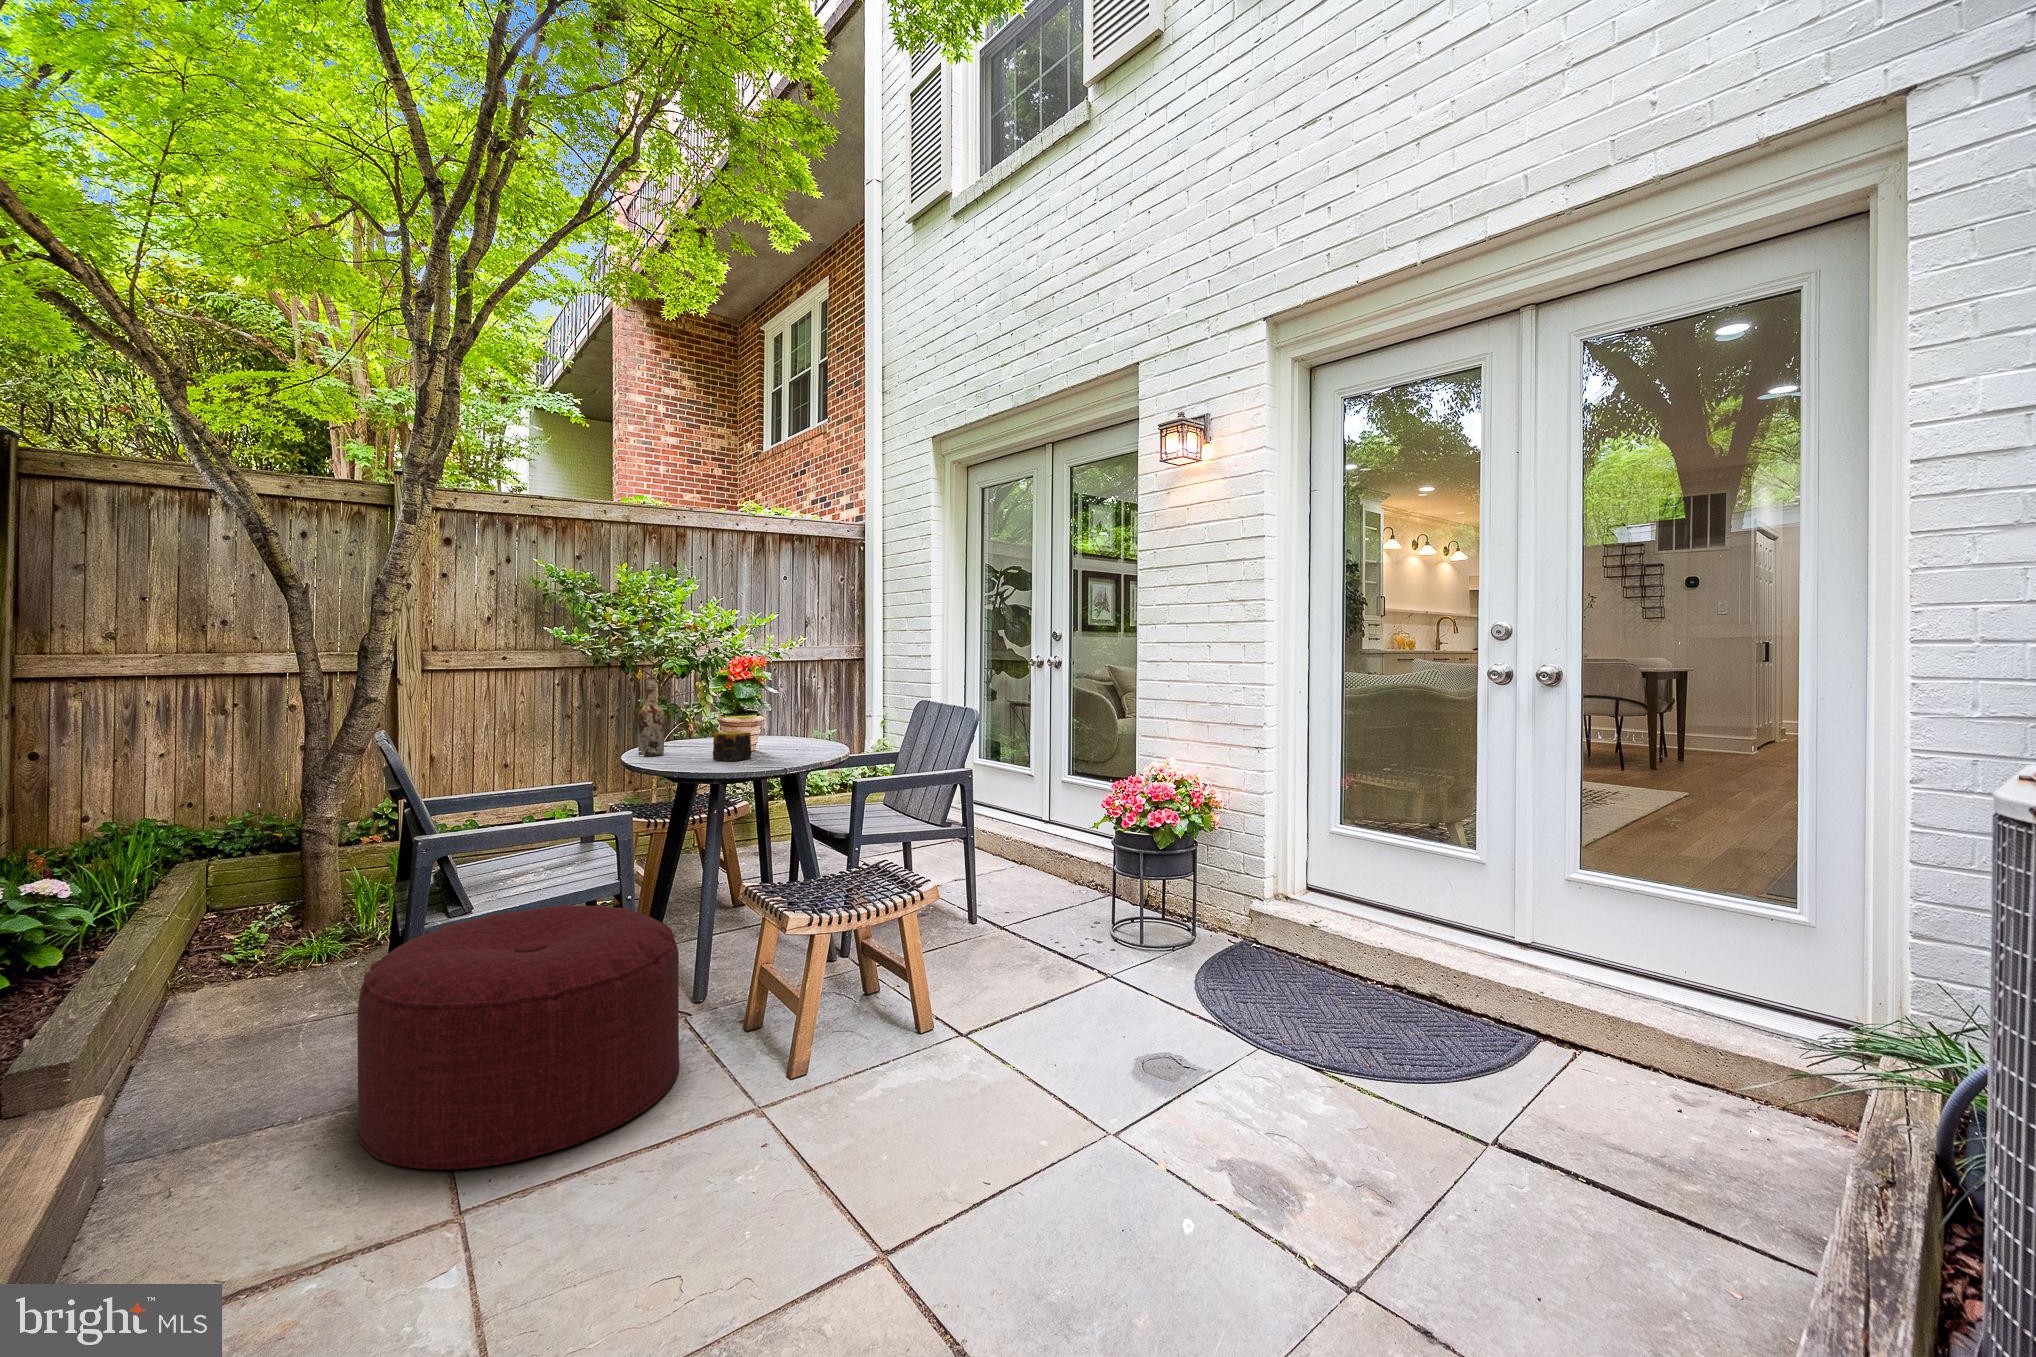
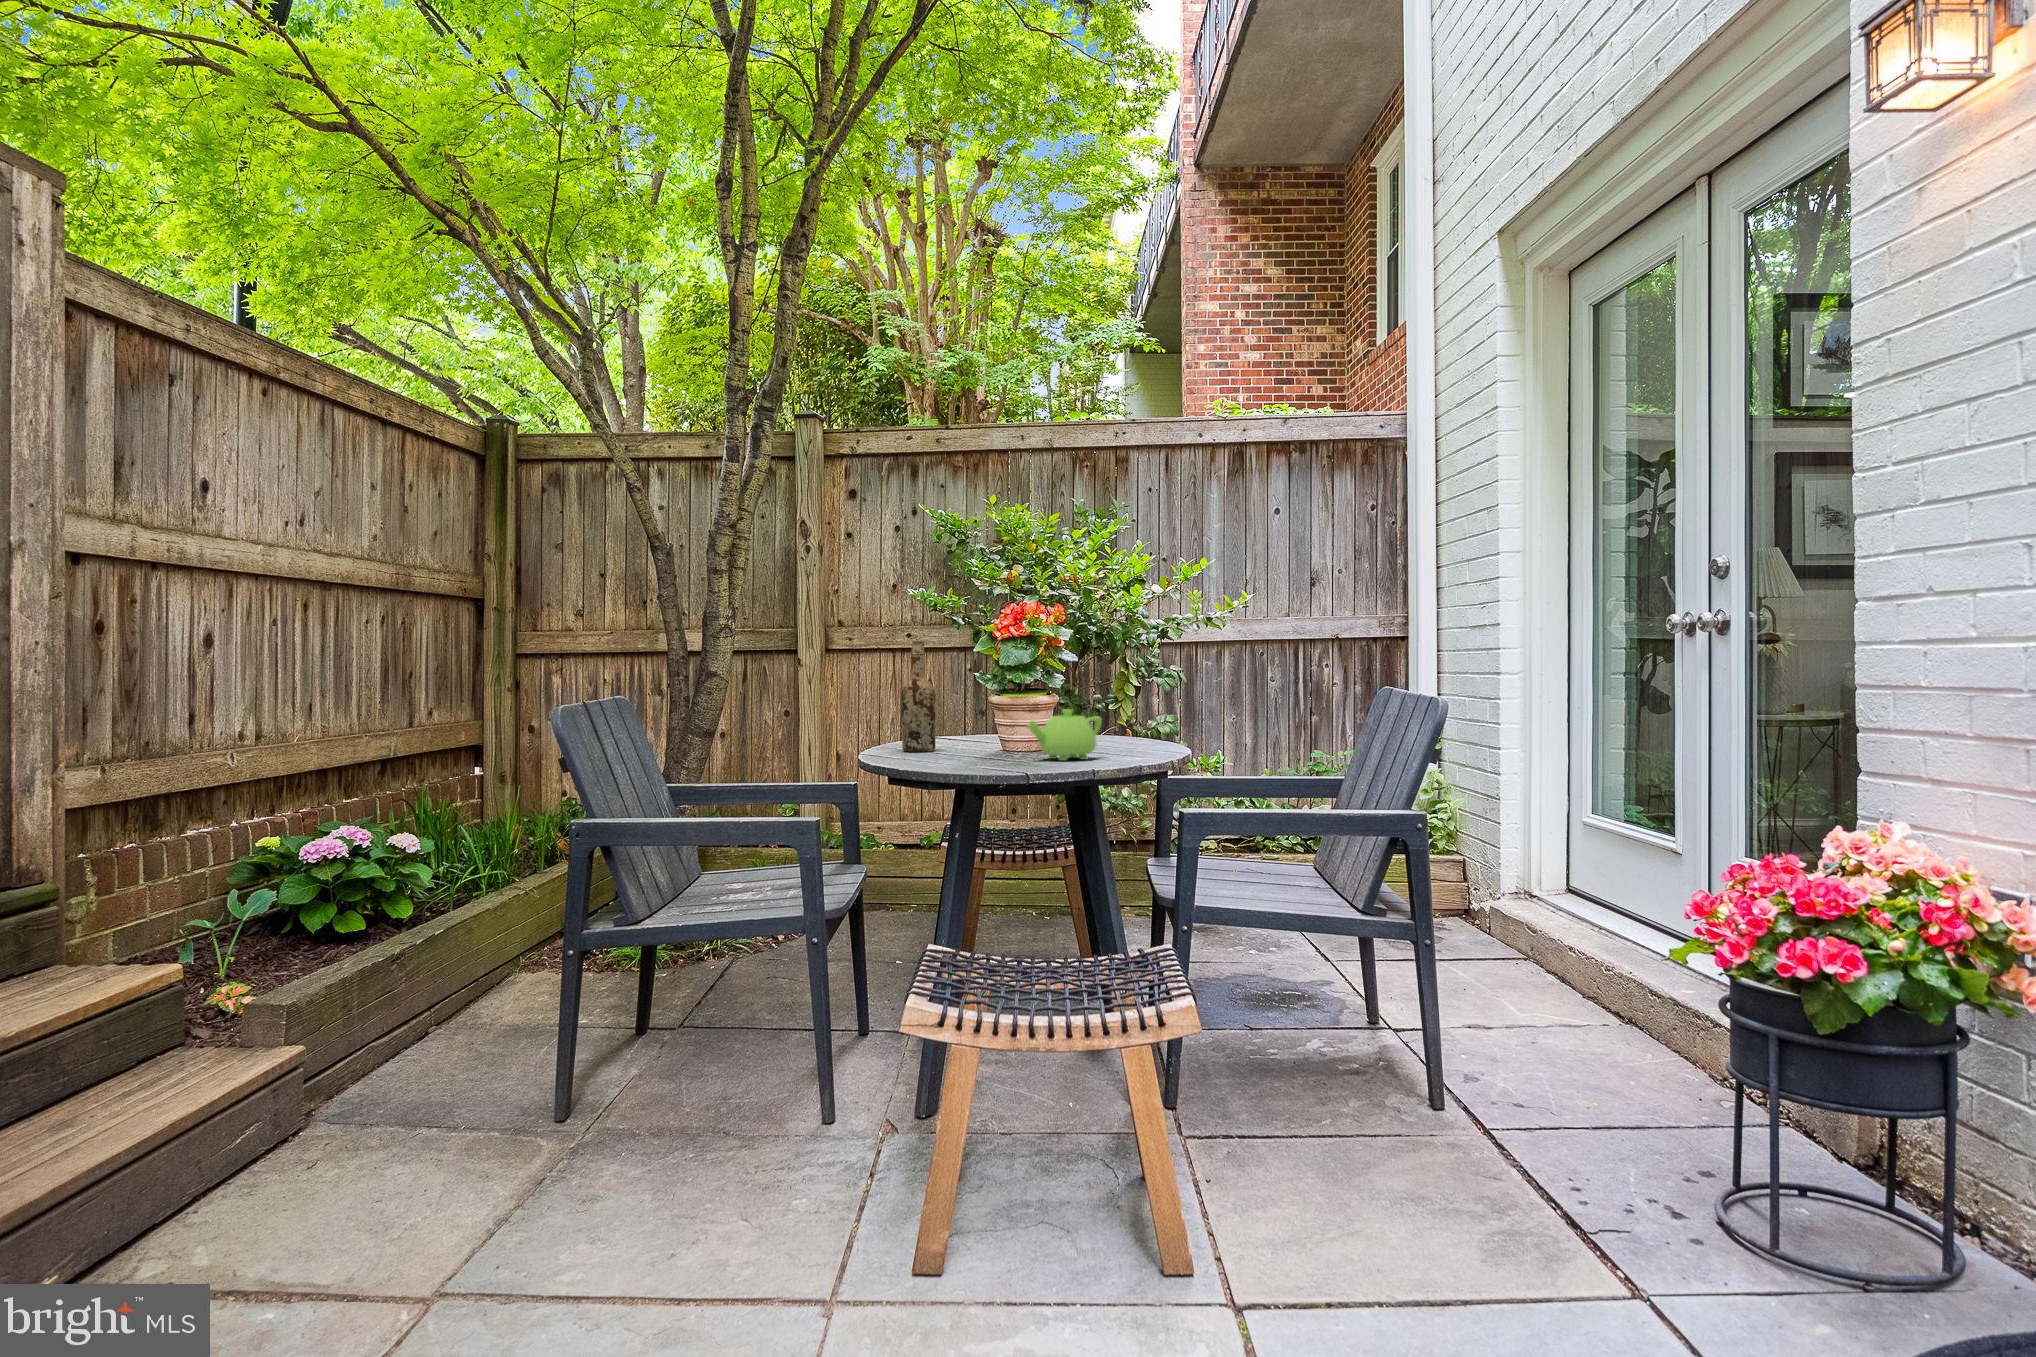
teapot: none [774,723,811,755] -> present [1027,709,1102,761]
candle: present [713,731,751,761] -> none [939,718,992,762]
ottoman: present [358,905,679,1169] -> none [263,934,692,1290]

